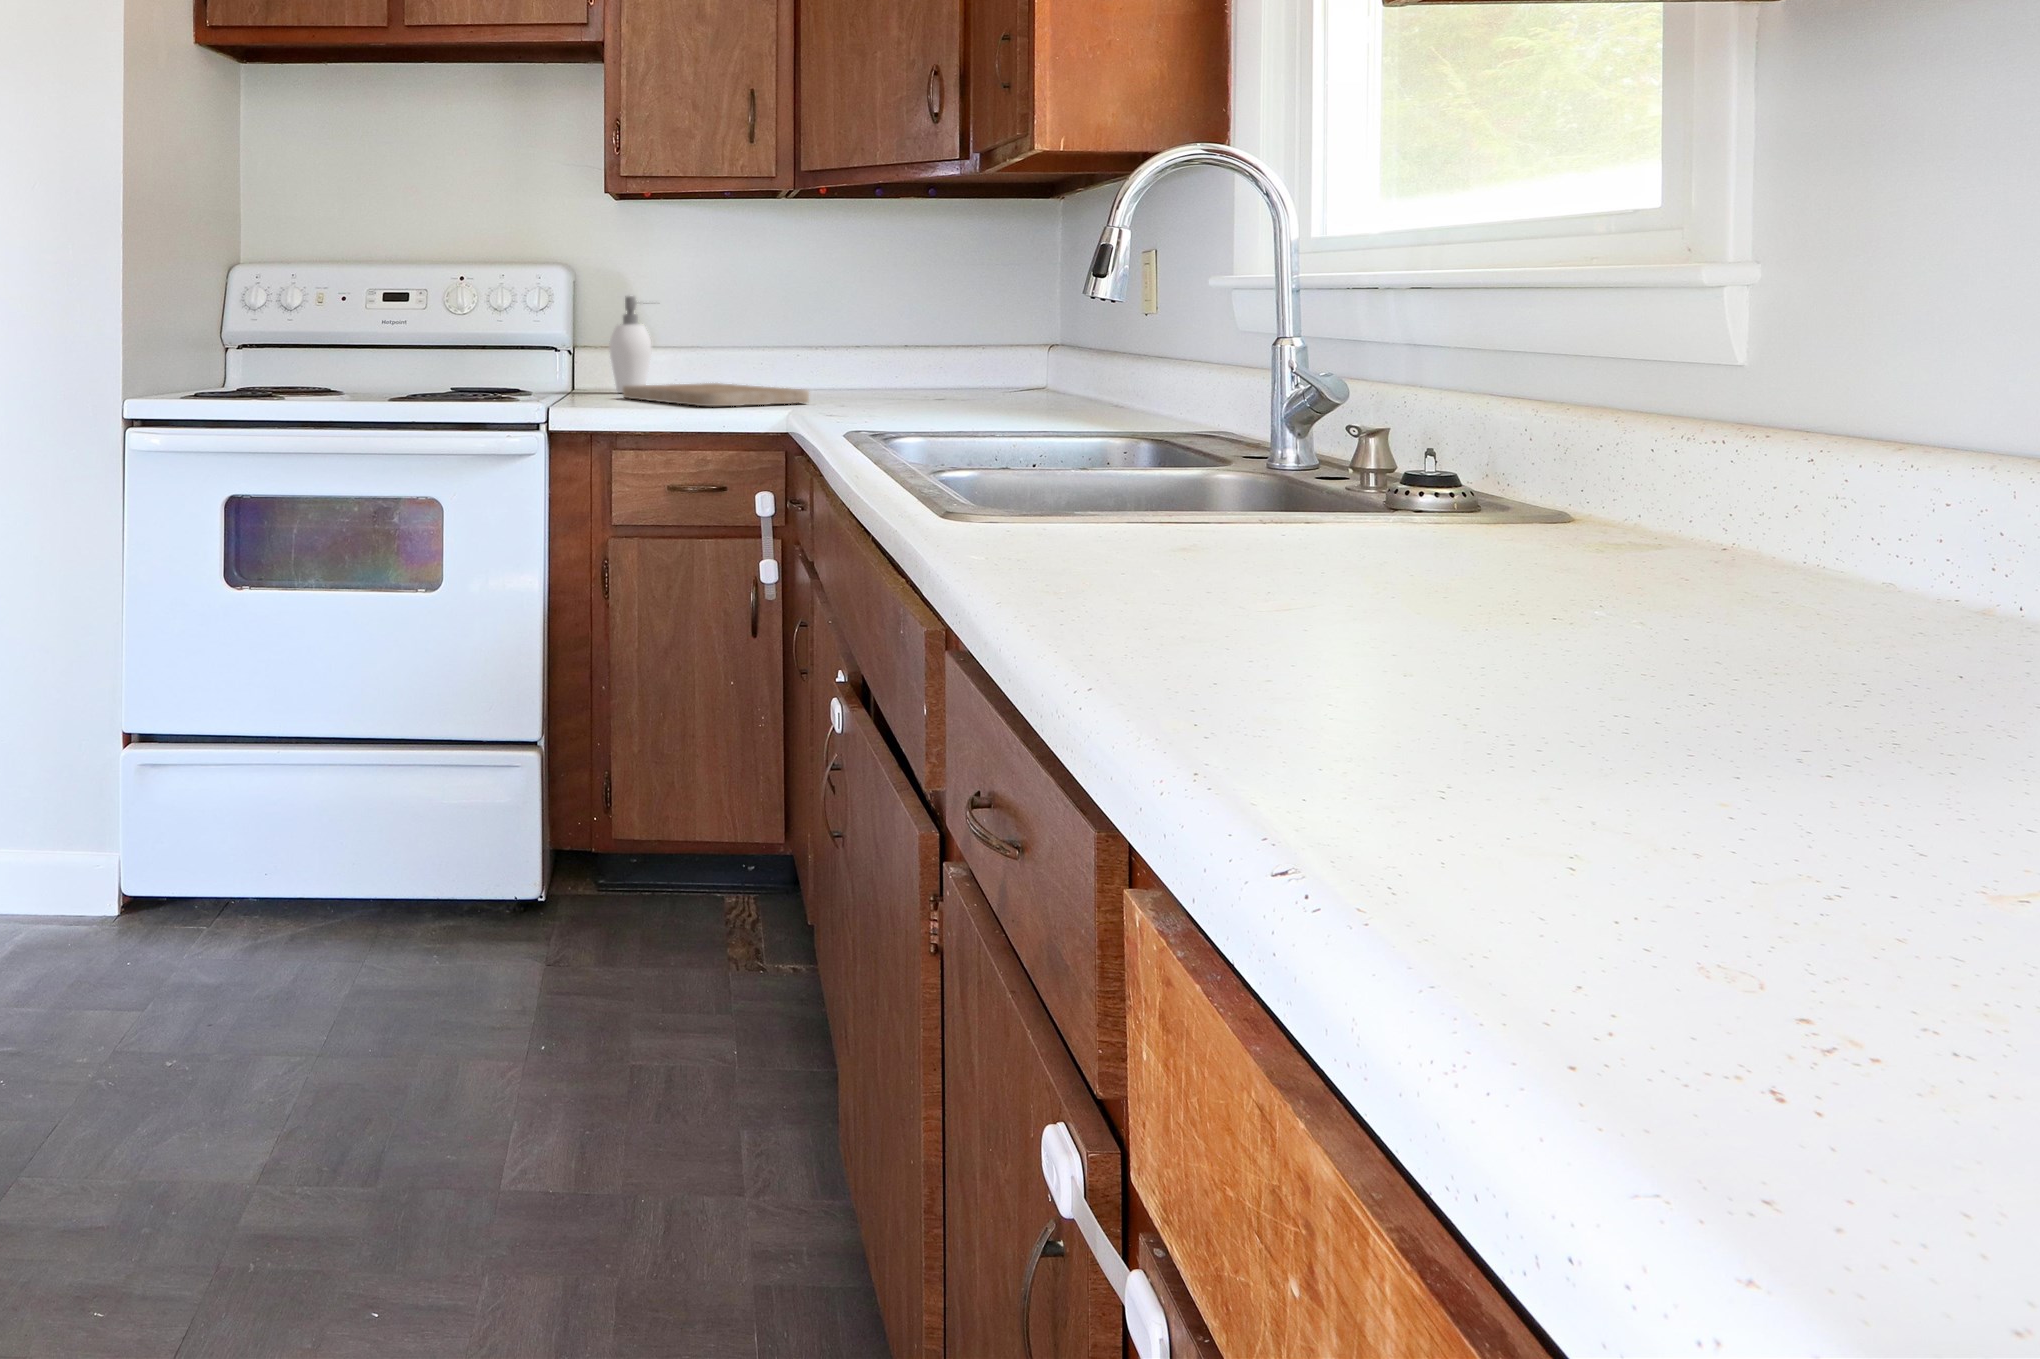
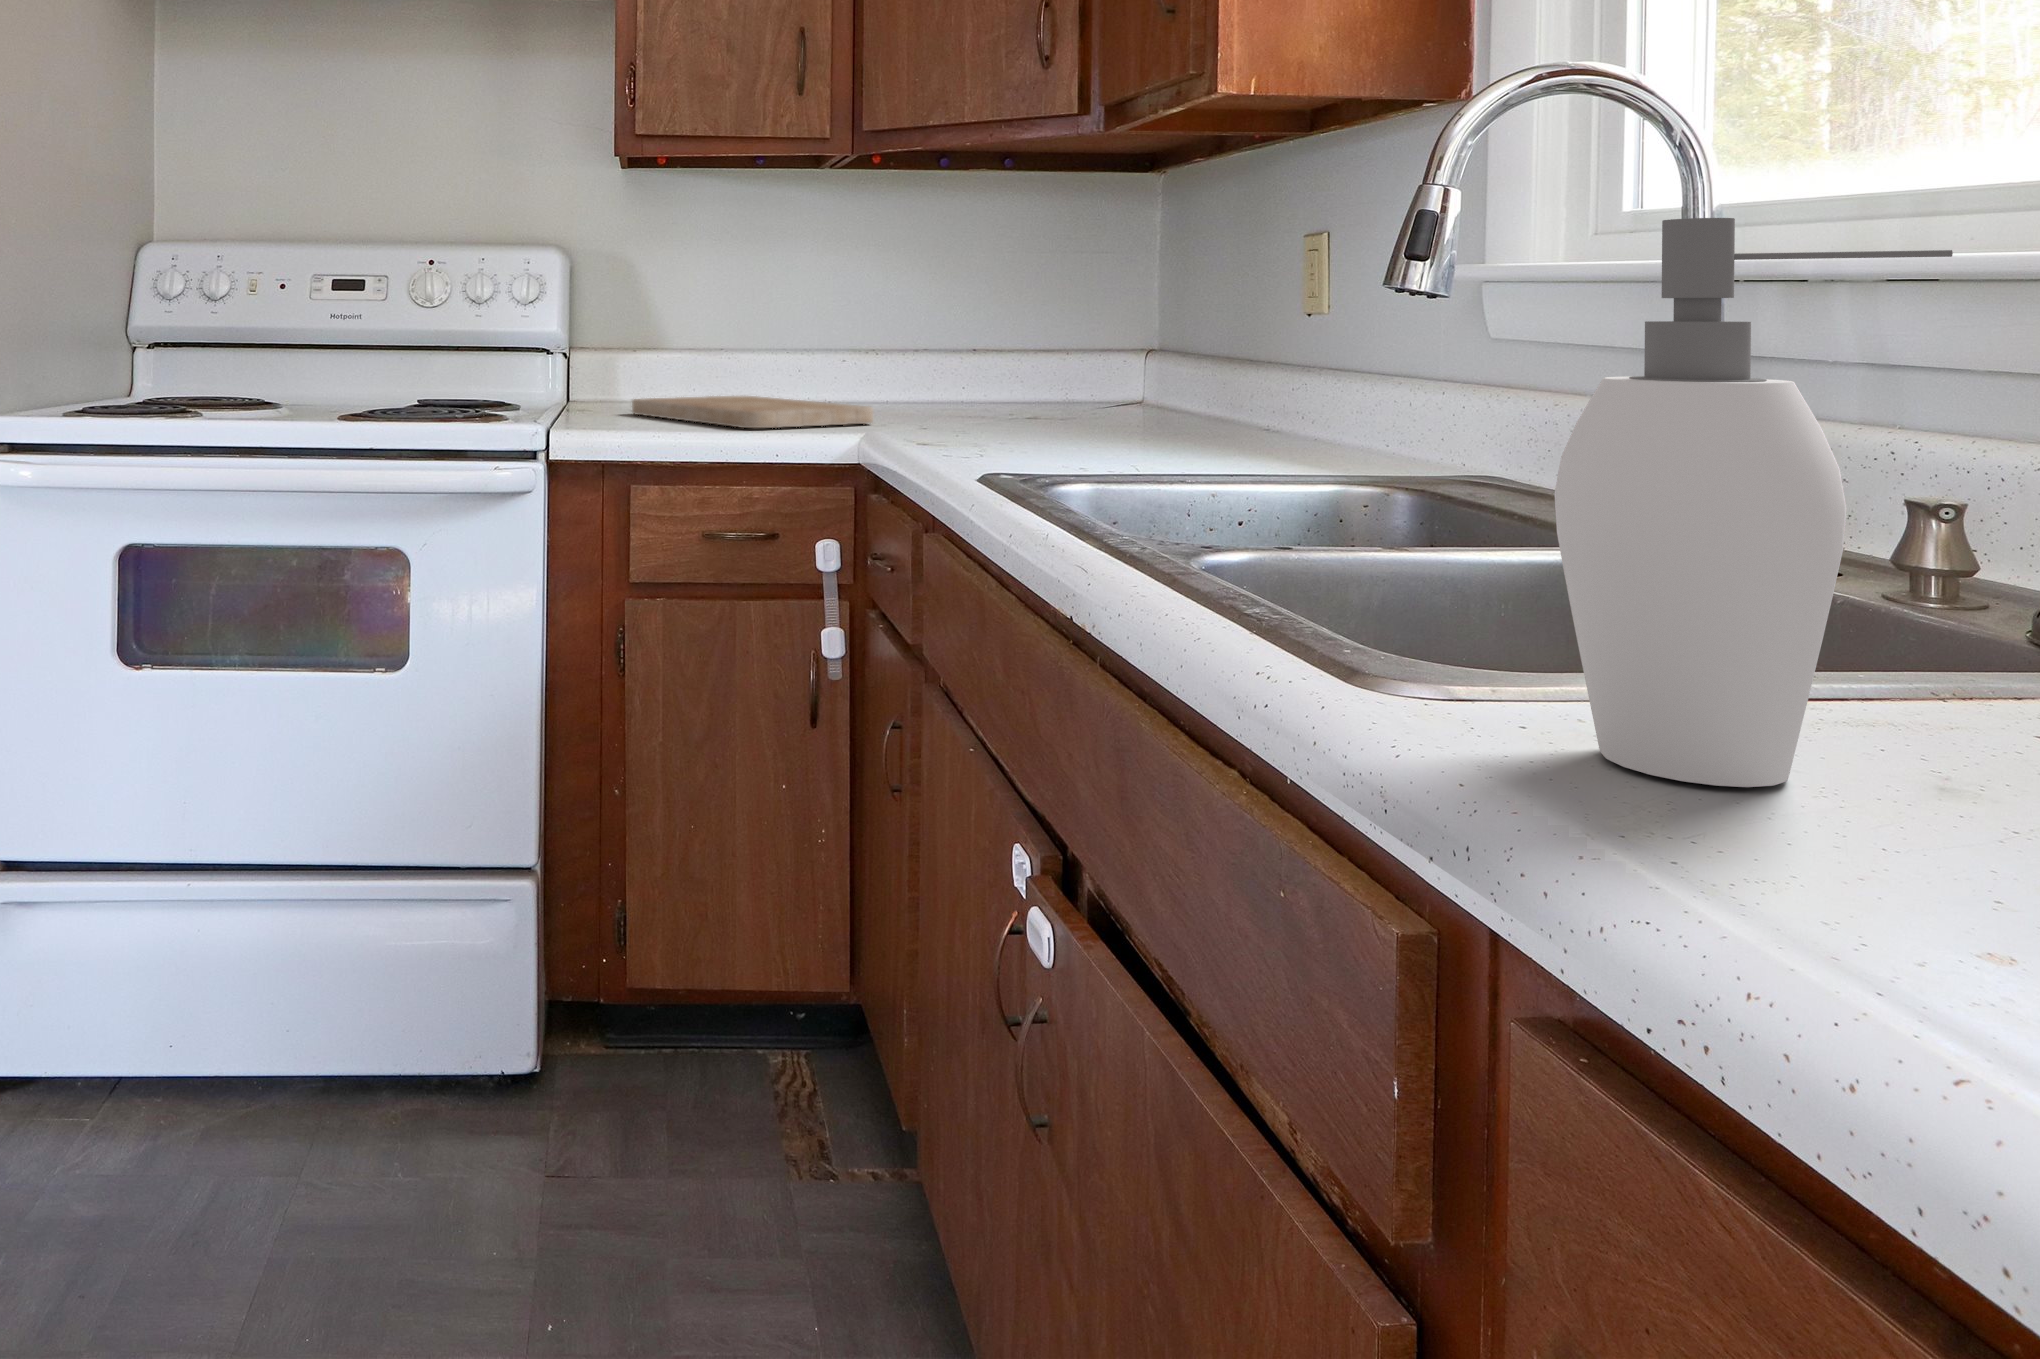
soap dispenser: present [609,296,651,393] -> present [1554,218,1953,787]

